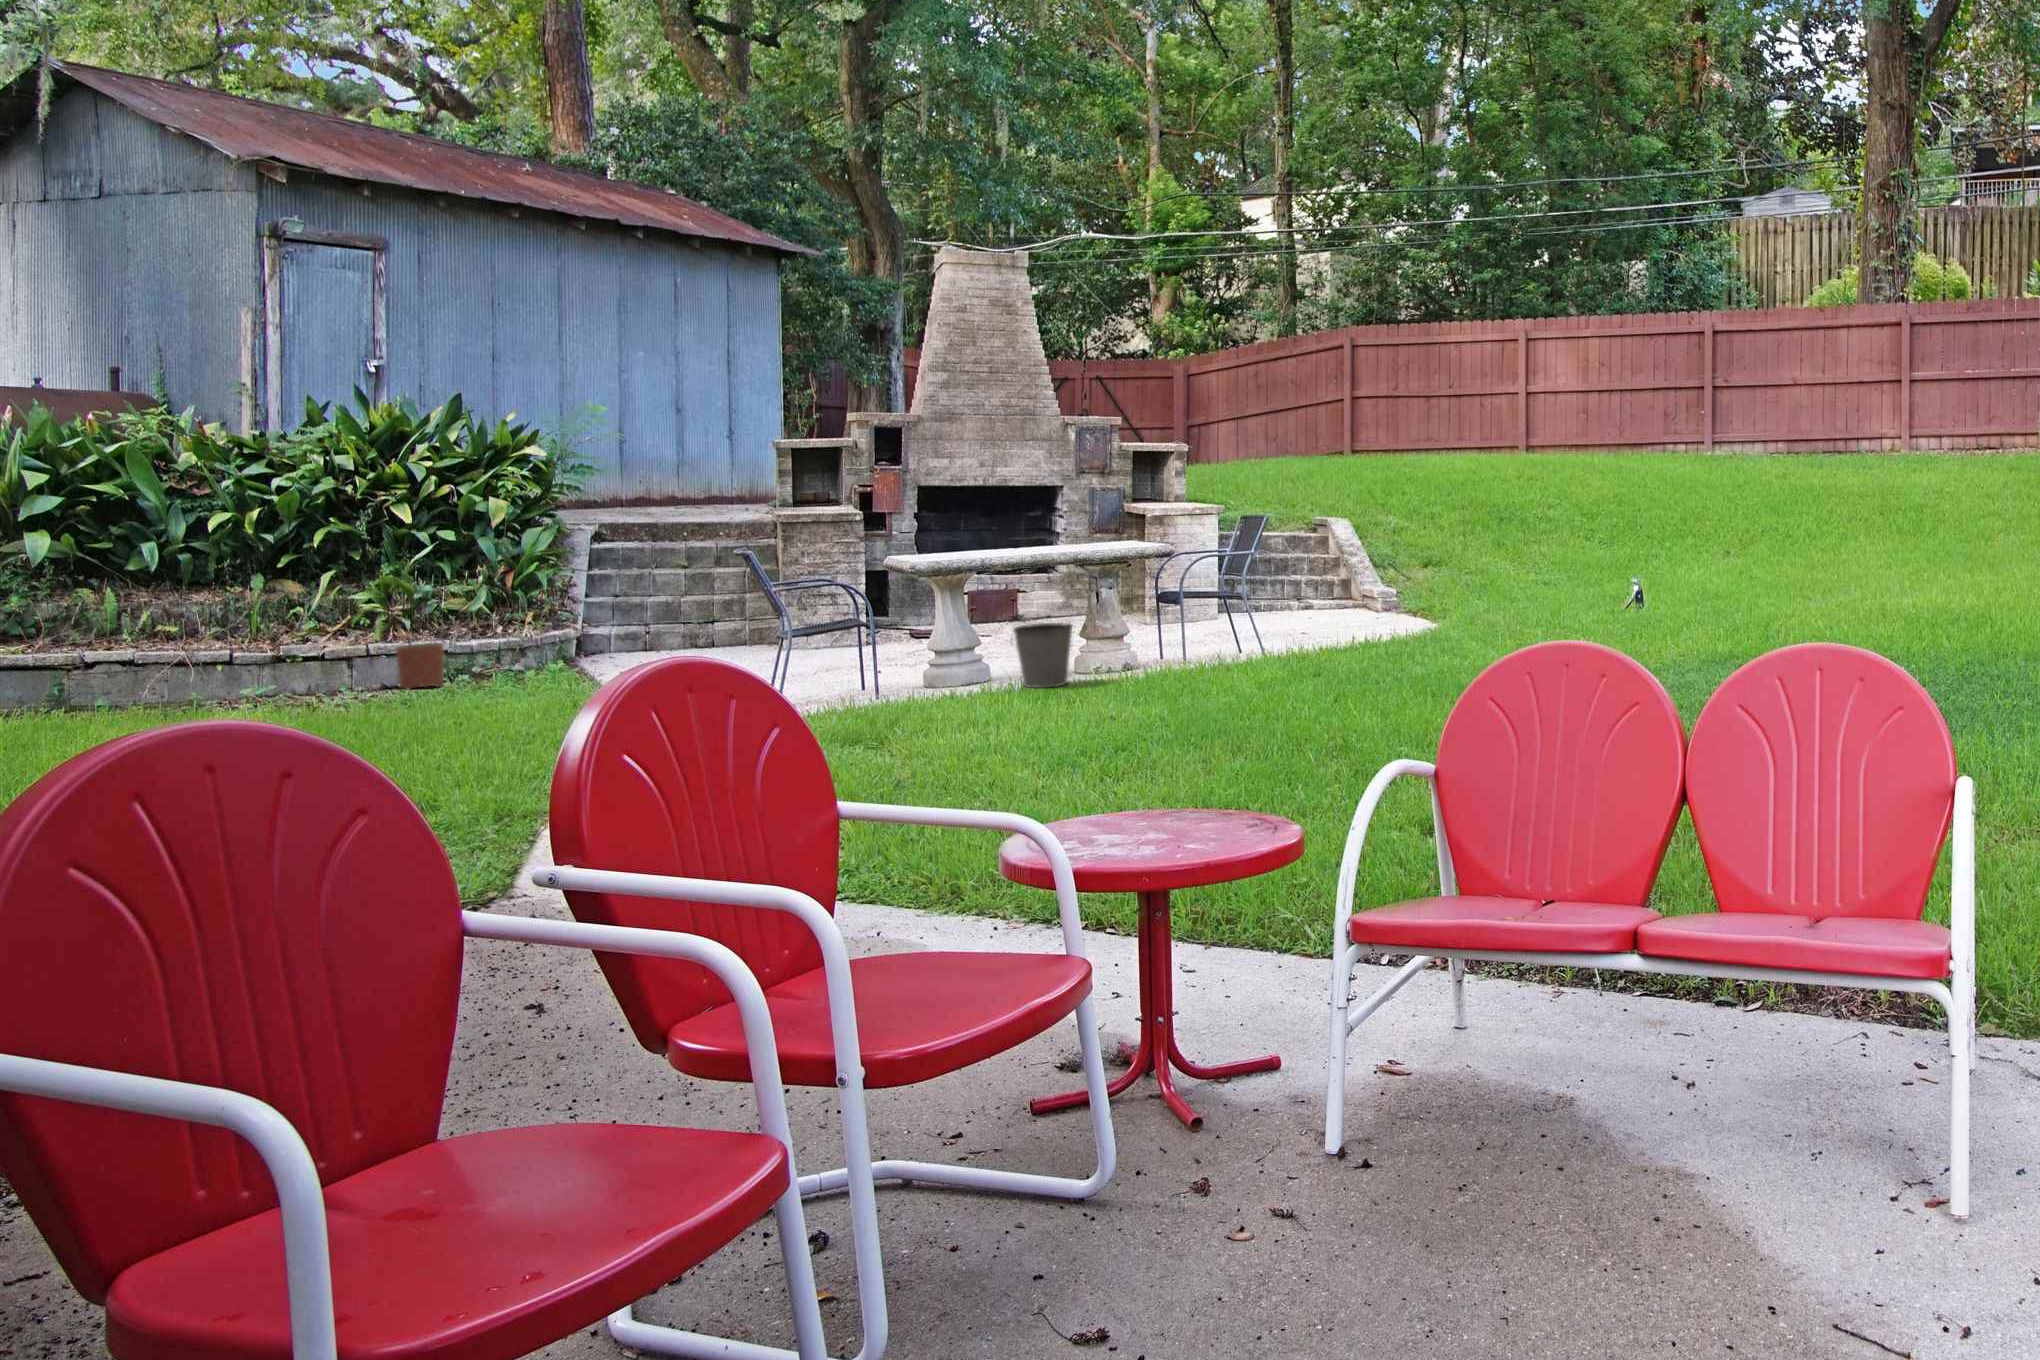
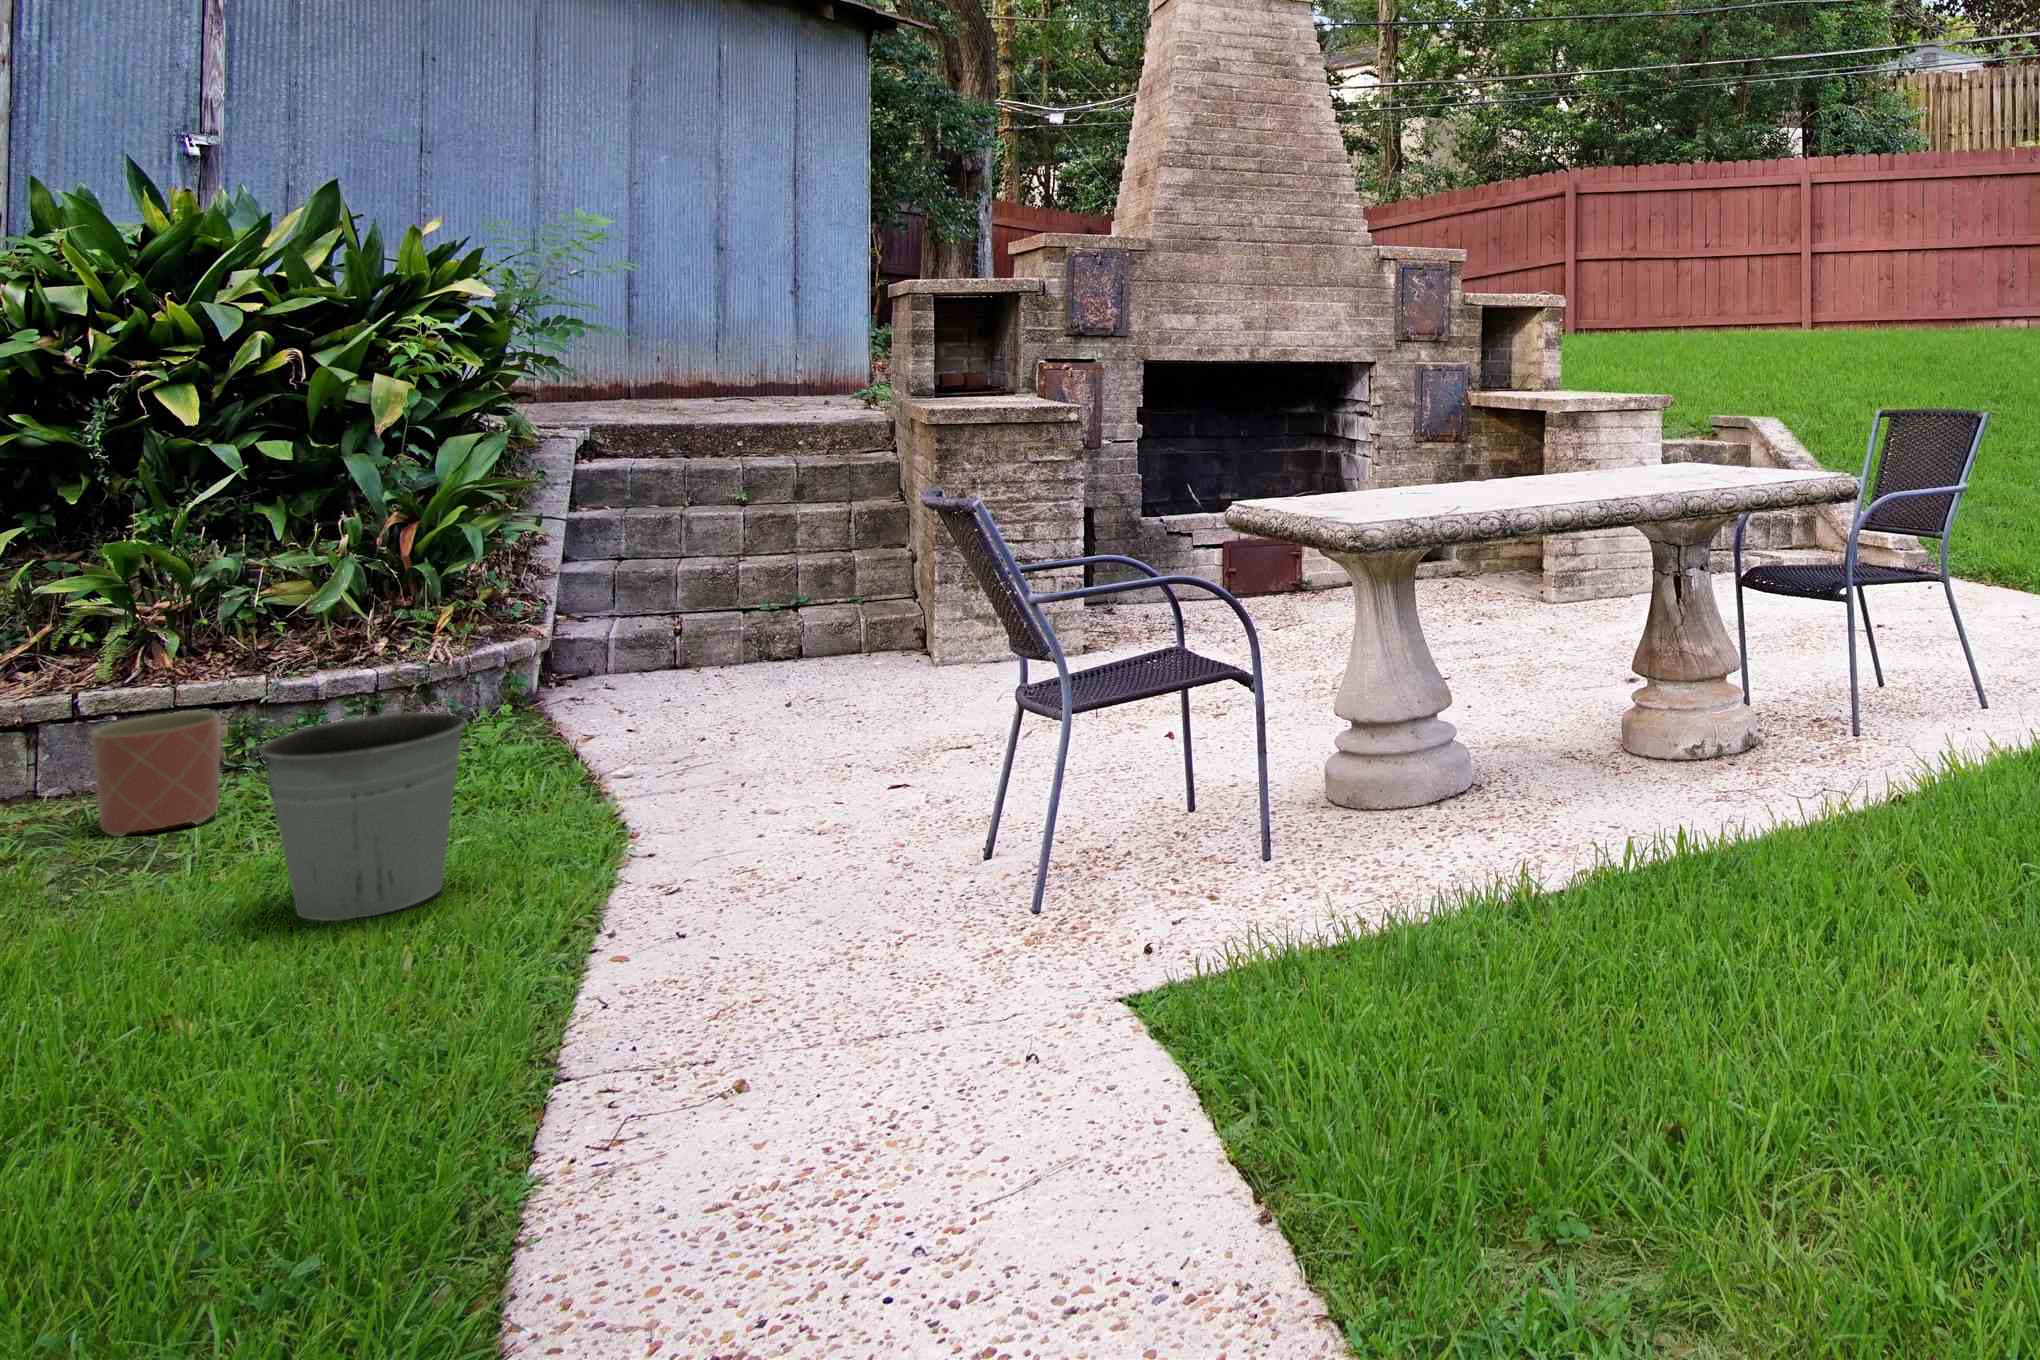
bucket: present [1011,621,1072,688] -> present [252,710,468,921]

